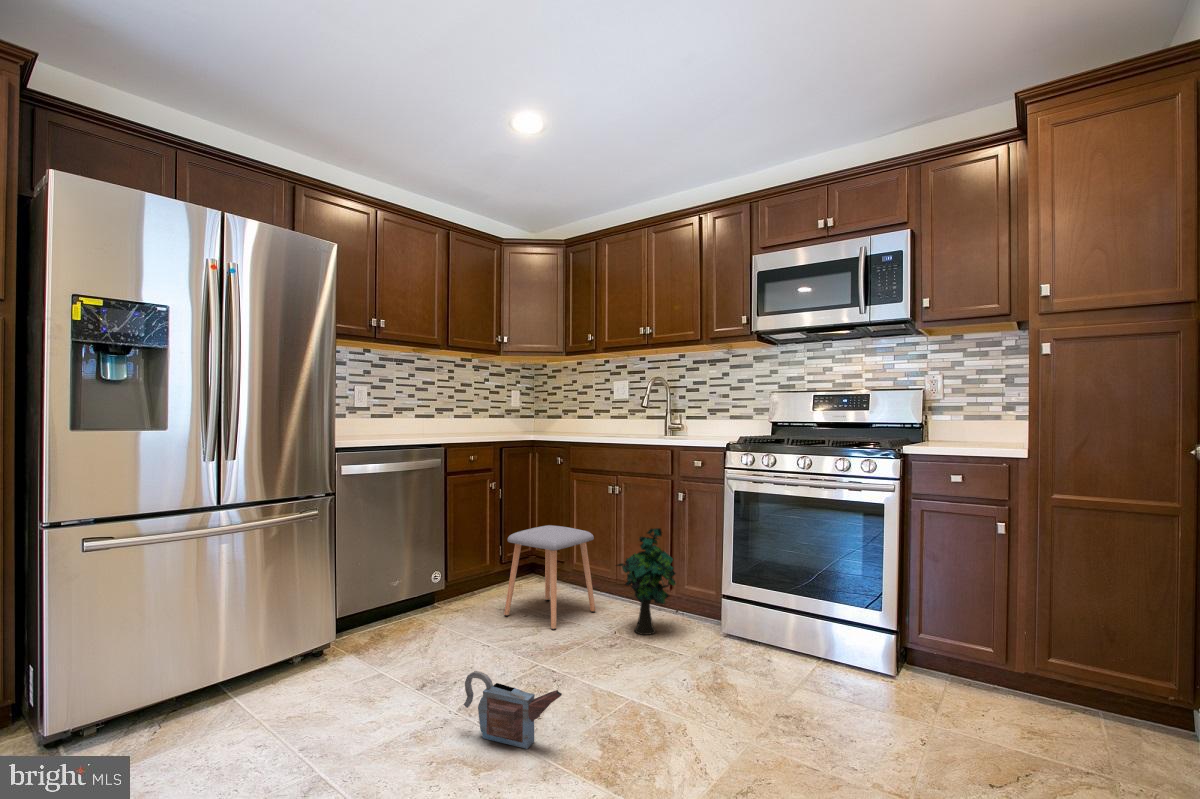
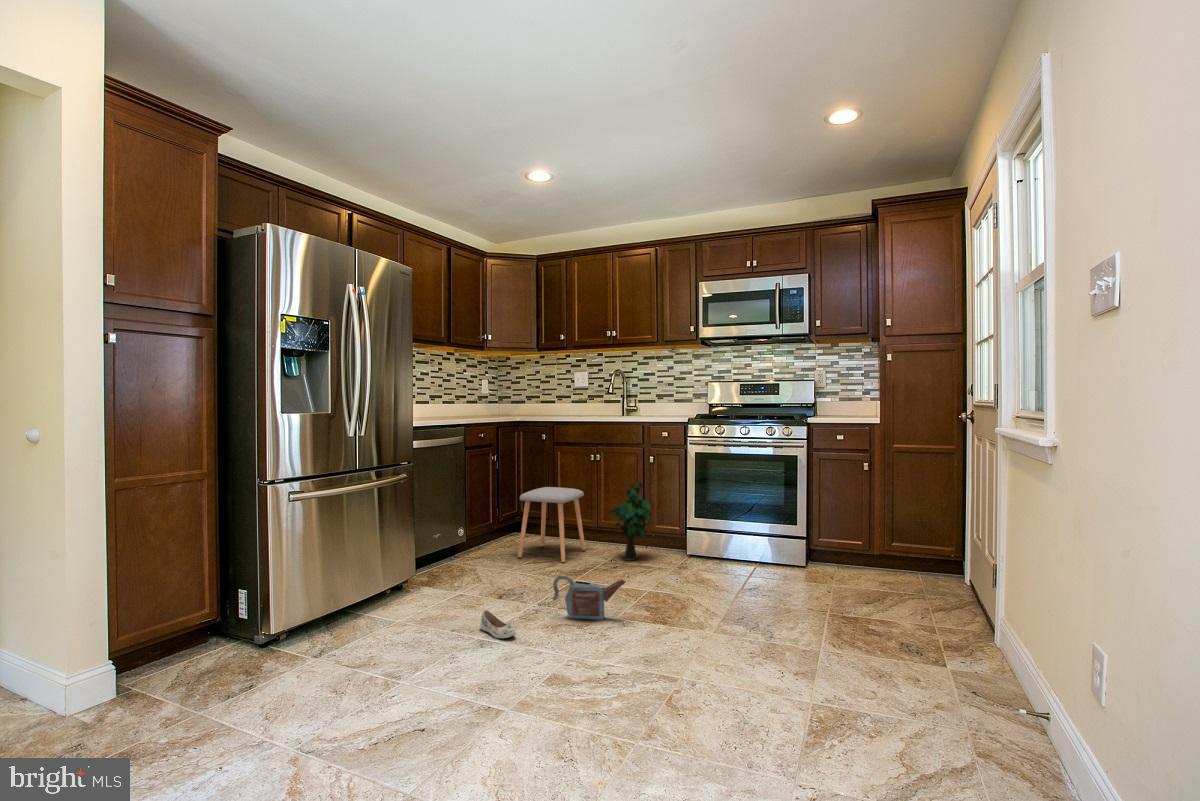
shoe: none [349,715,381,769] -> present [480,610,516,638]

